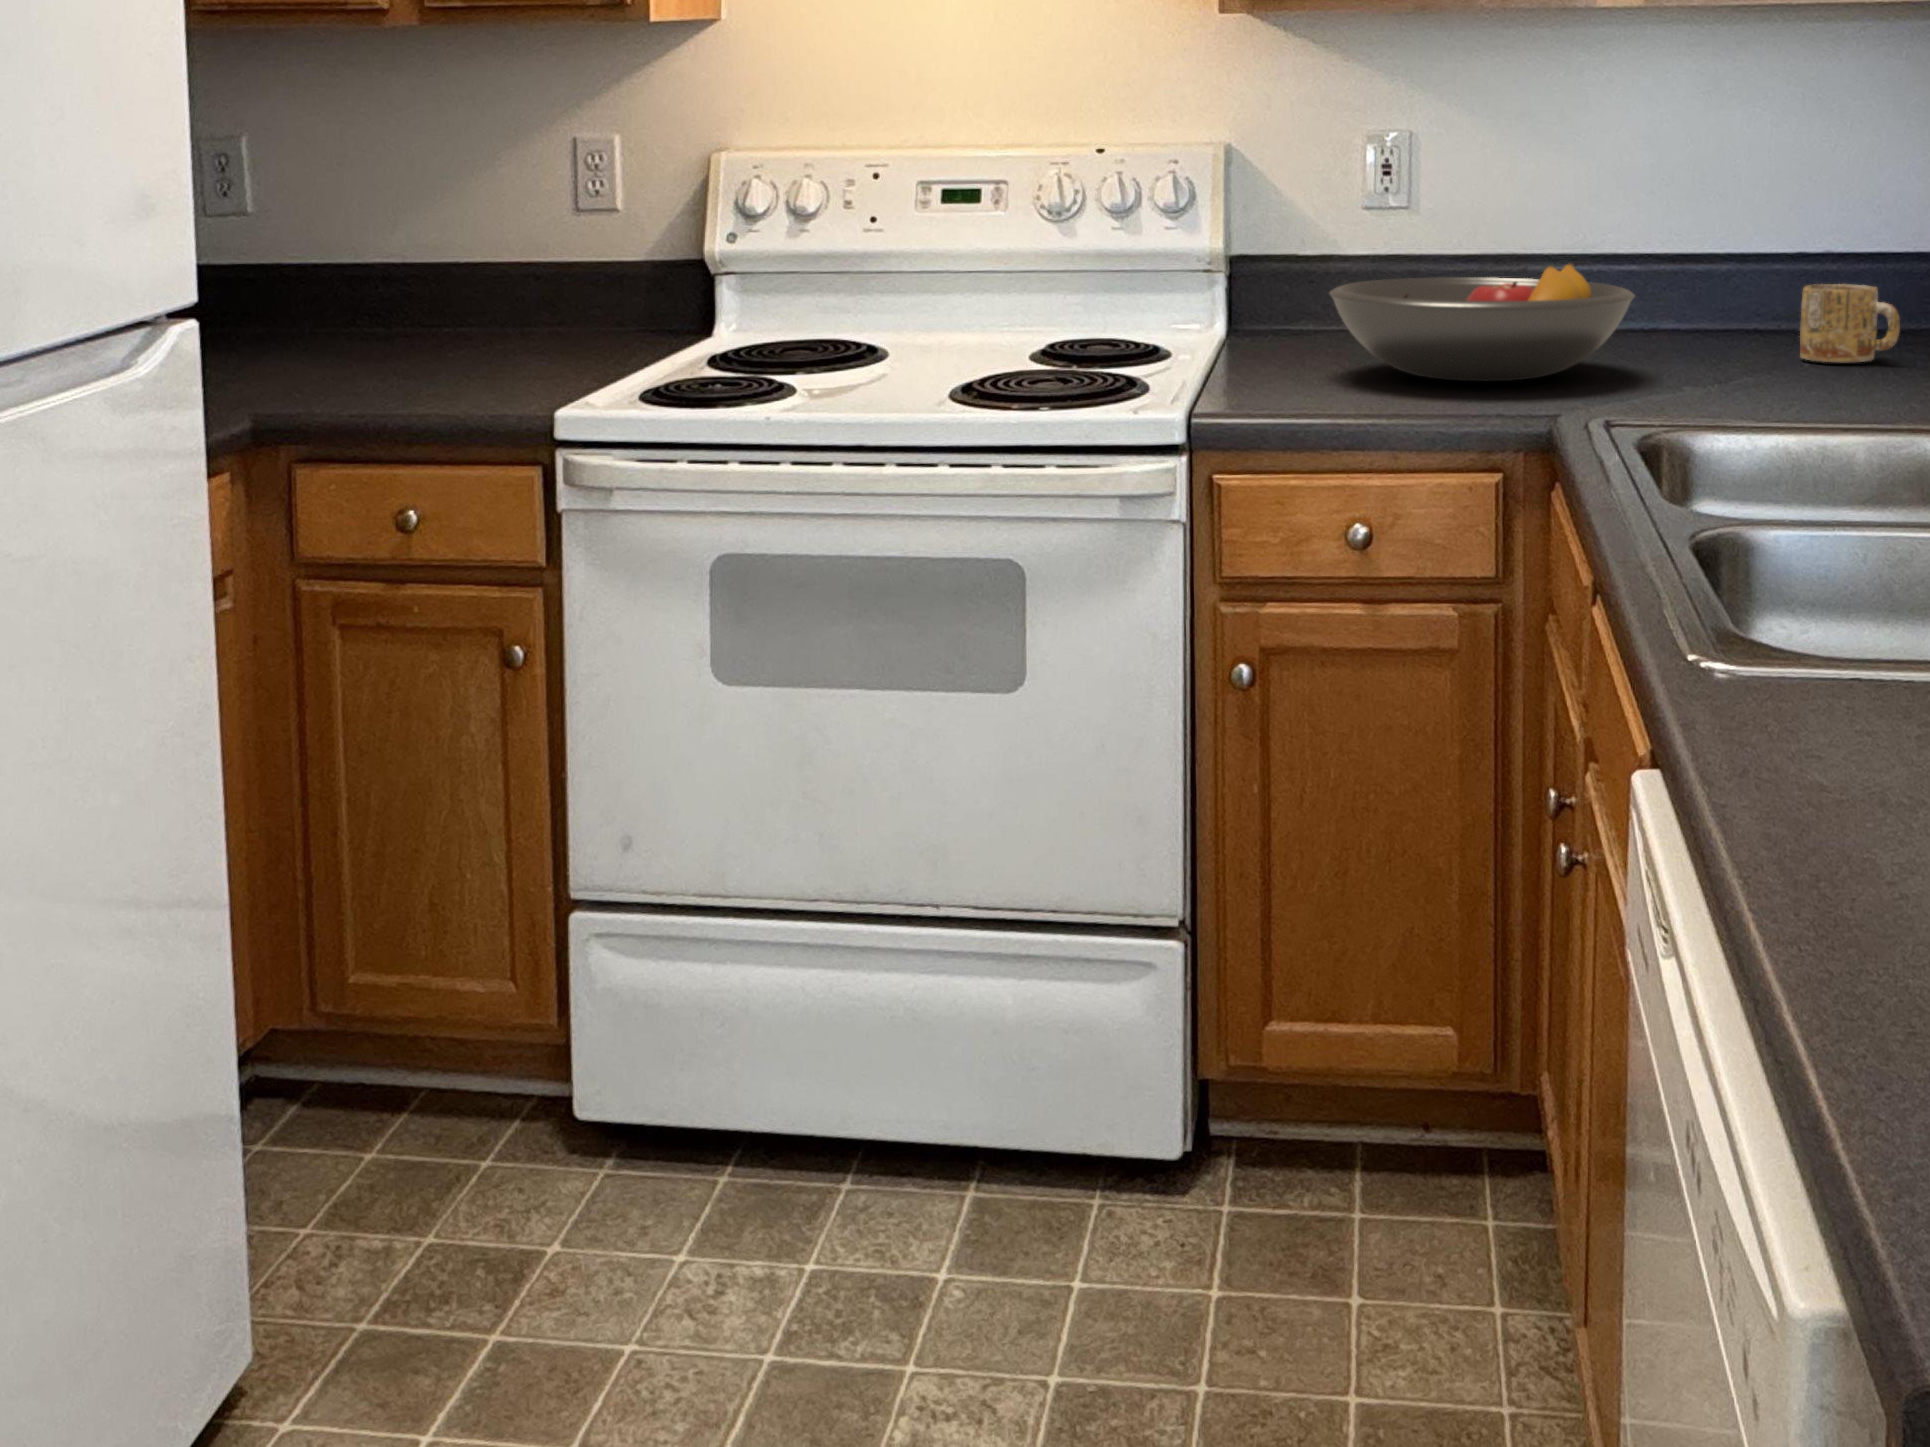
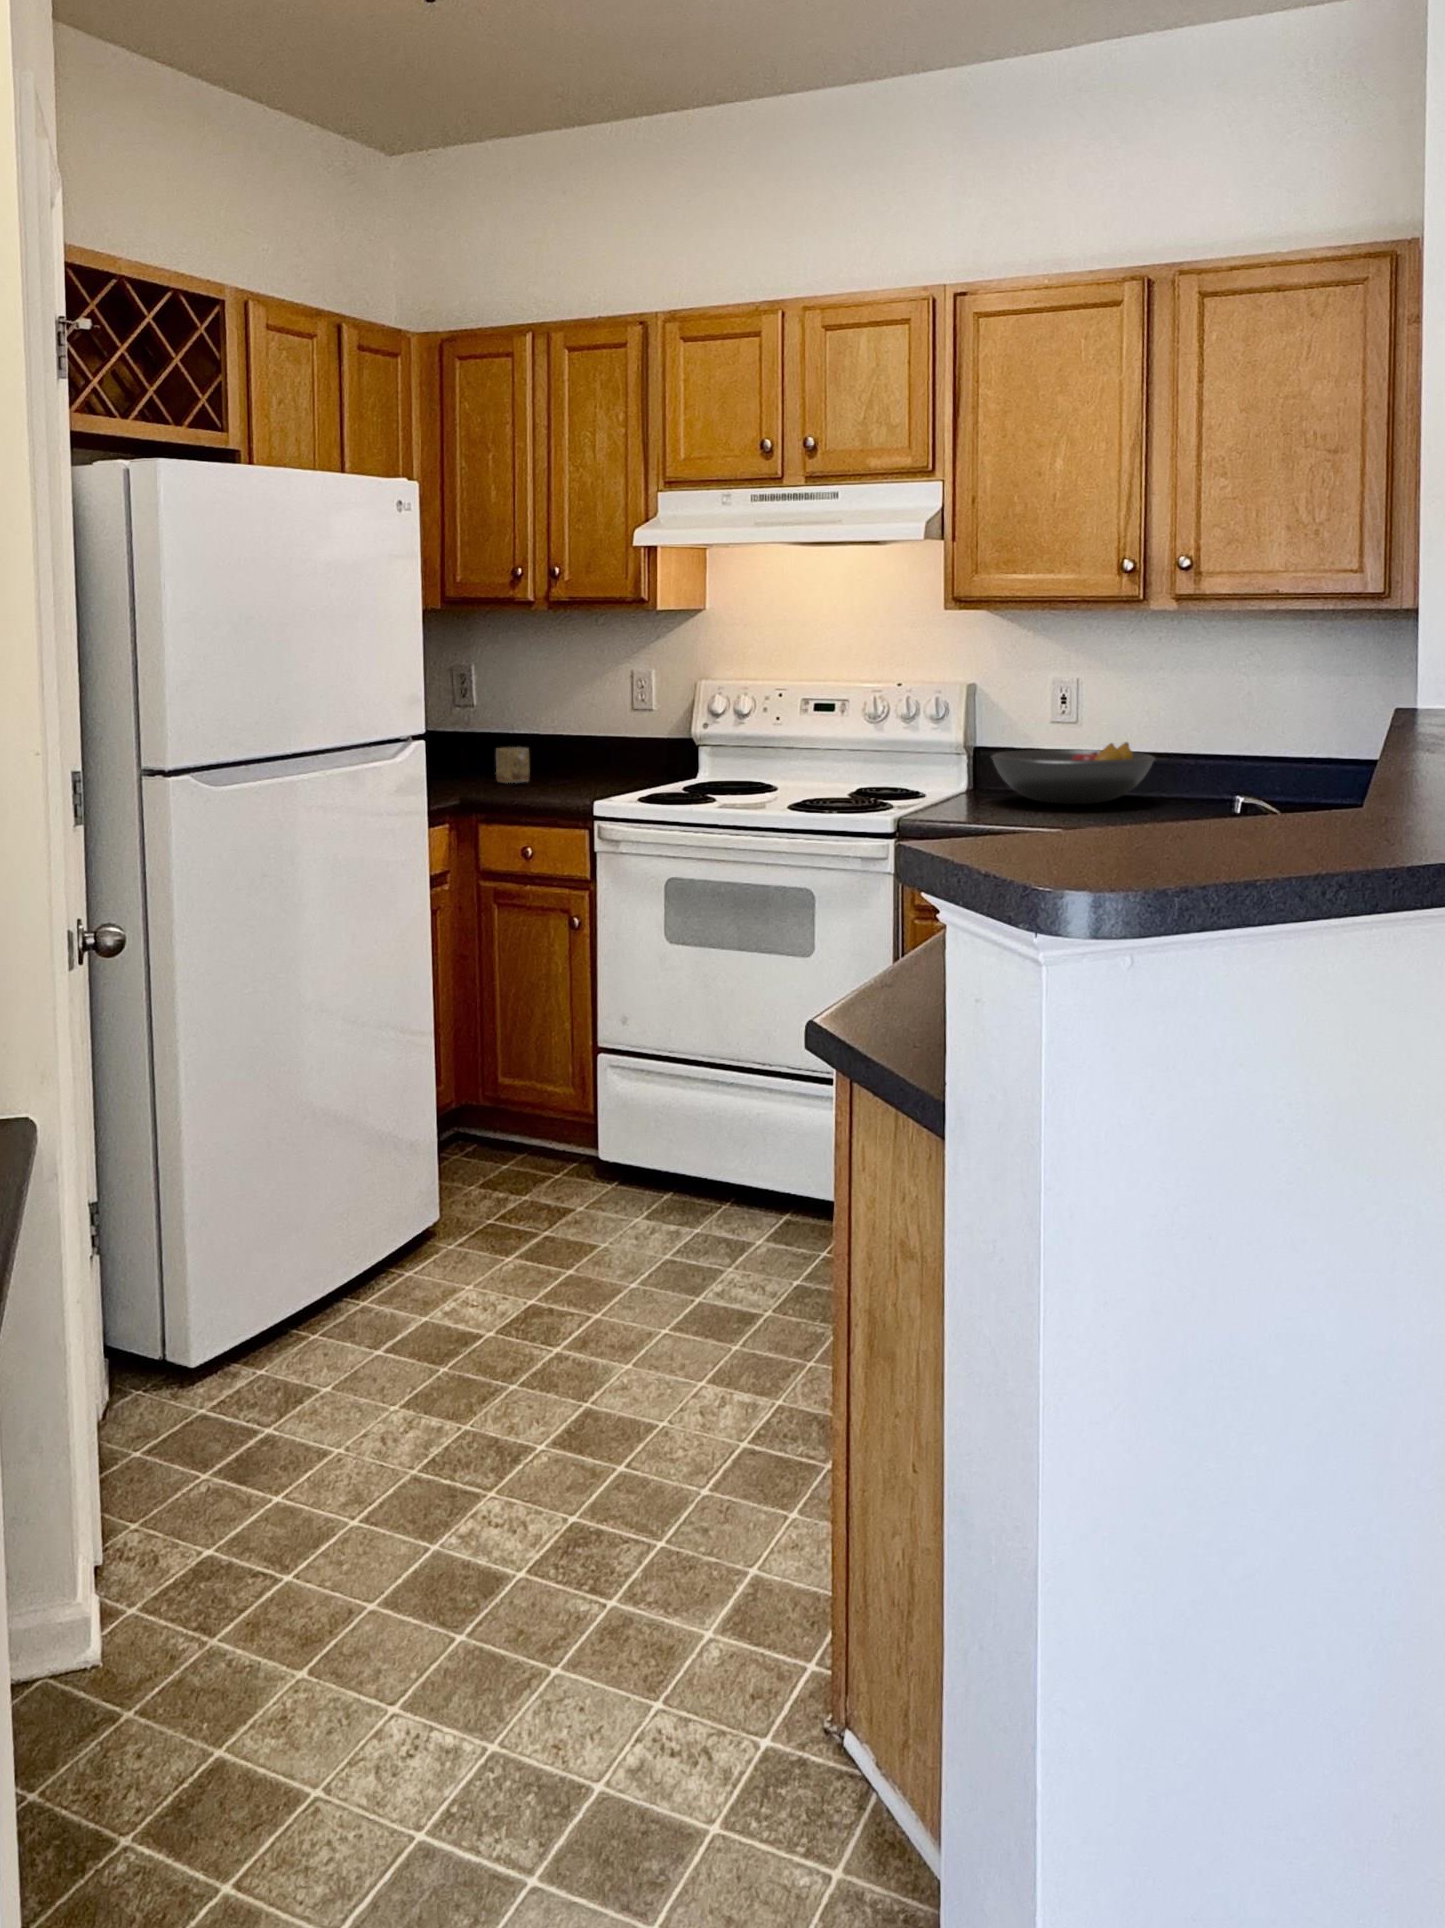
mug: present [1800,284,1900,362] -> present [496,747,529,783]

